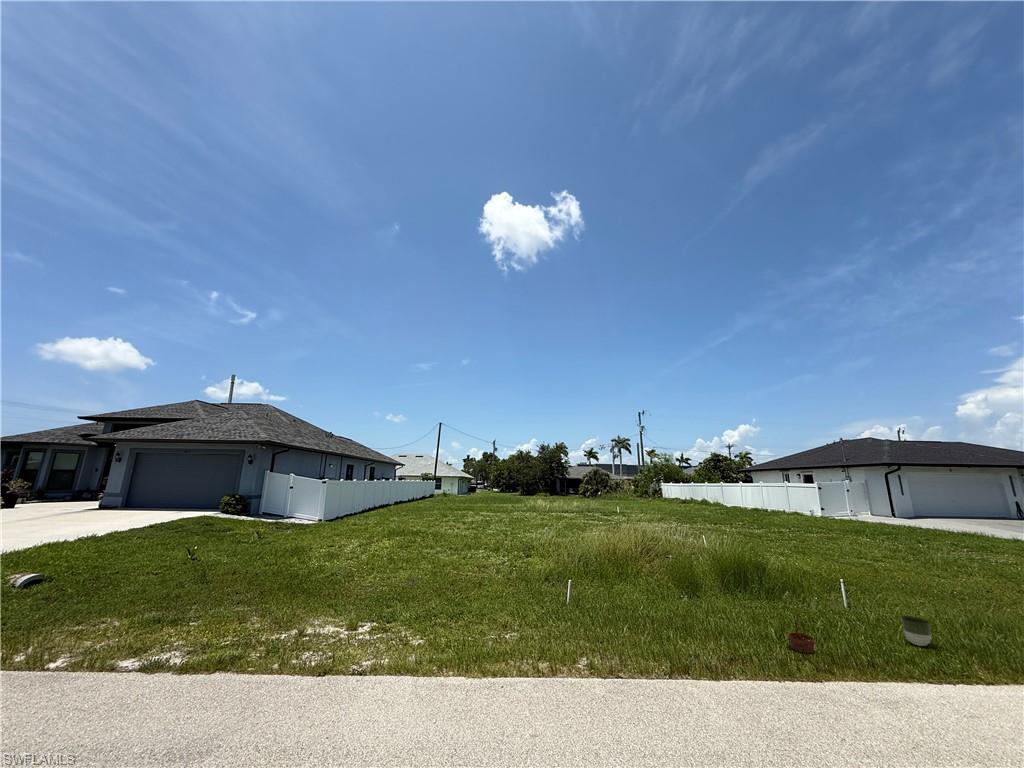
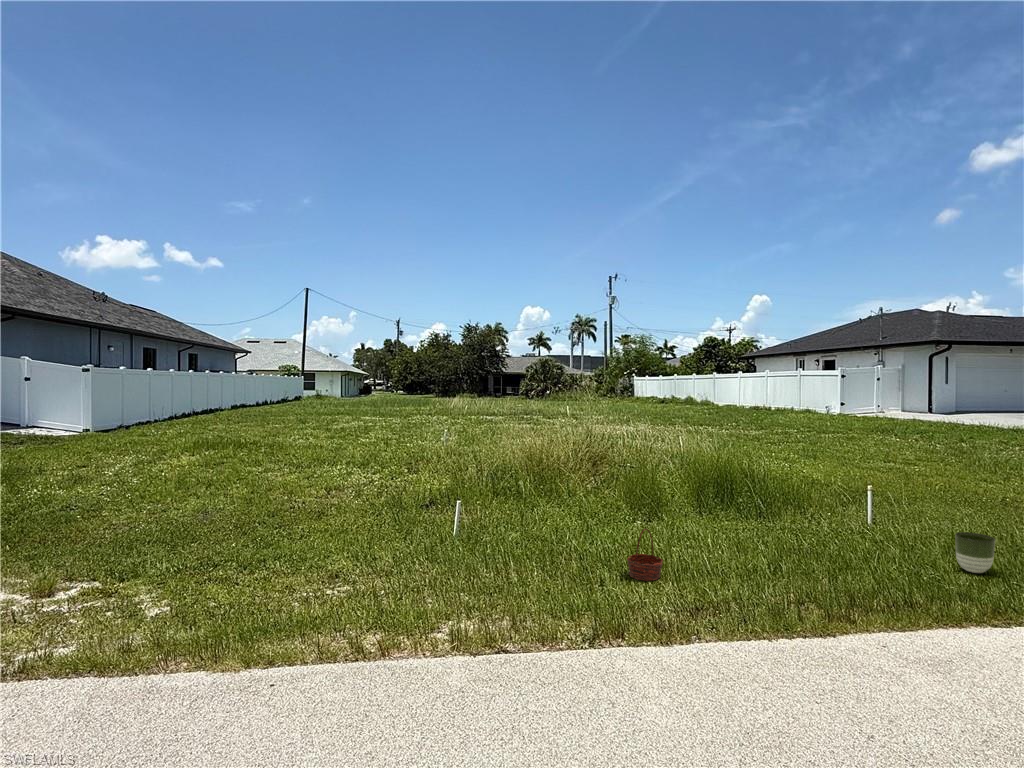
basket: present [788,615,815,653] -> present [627,529,663,581]

